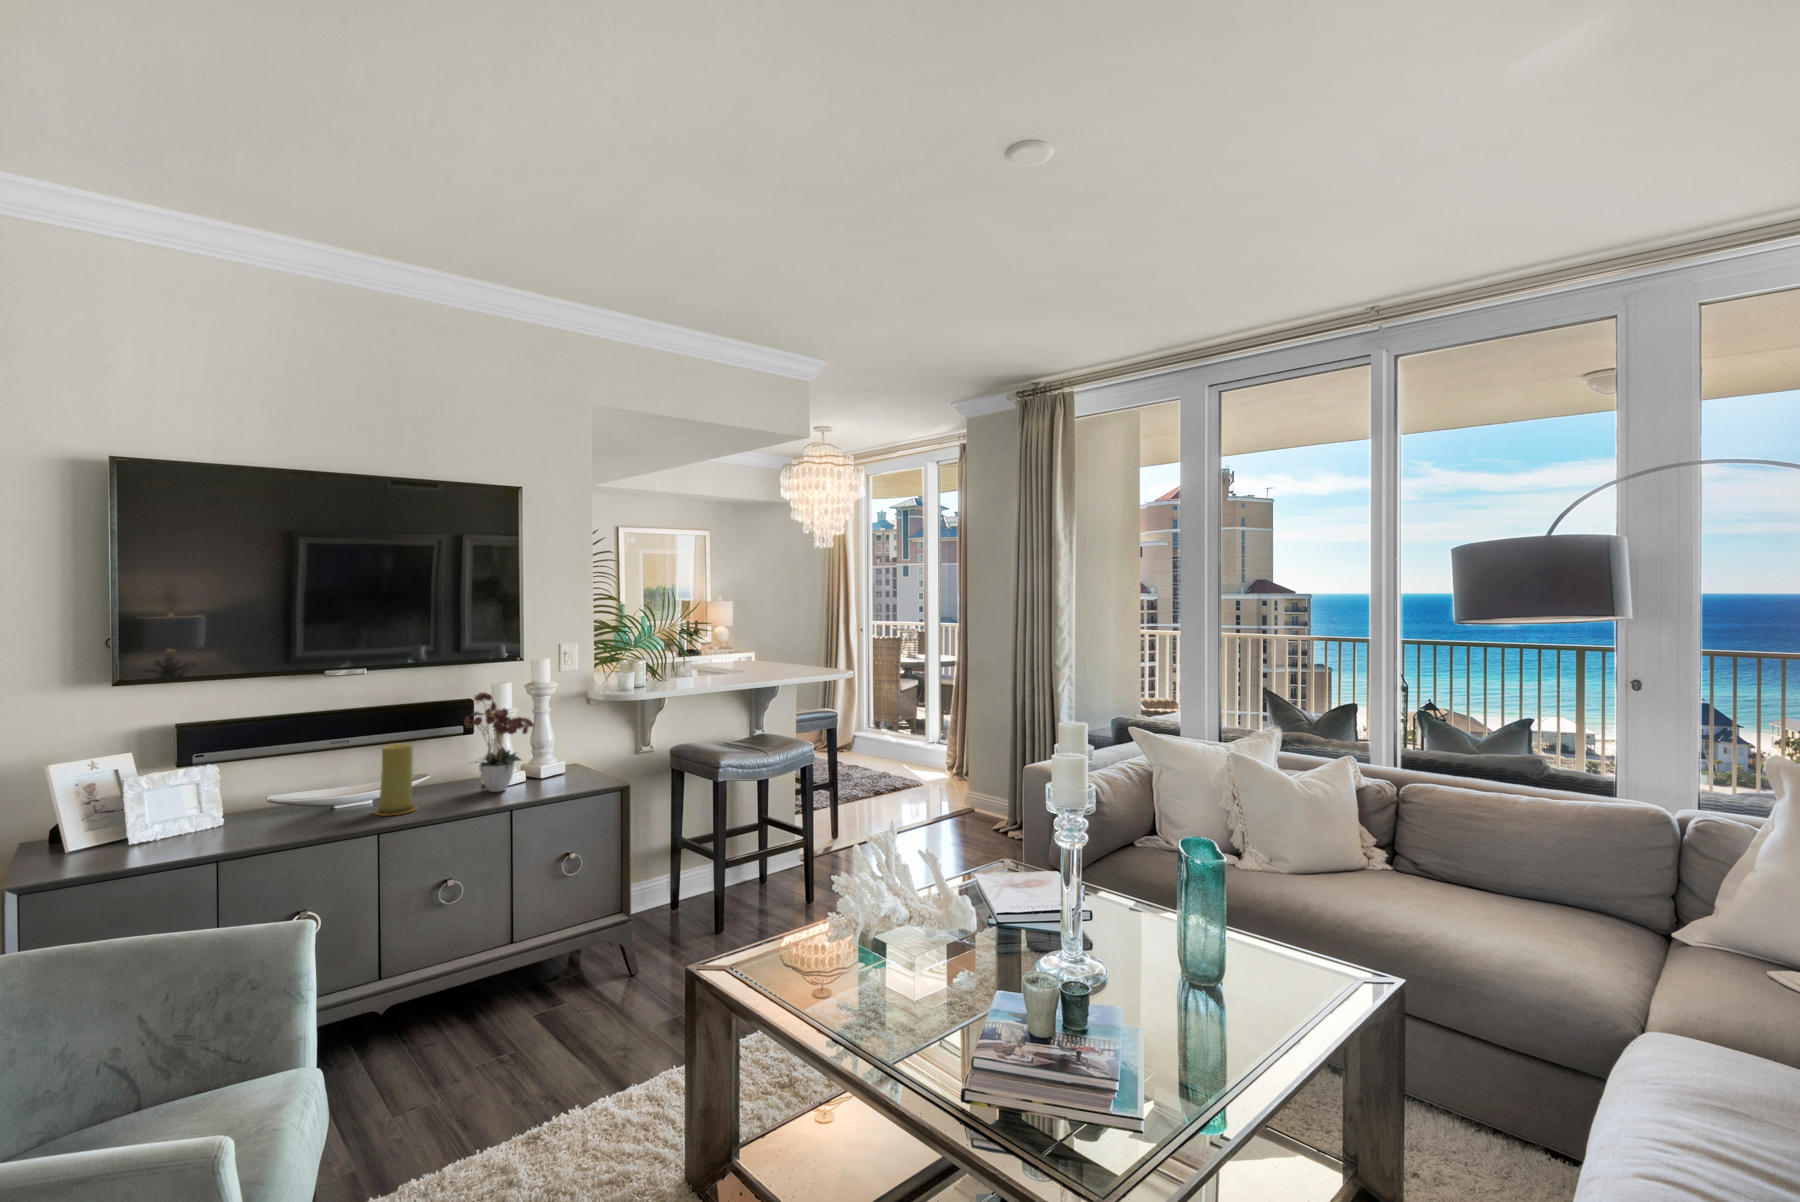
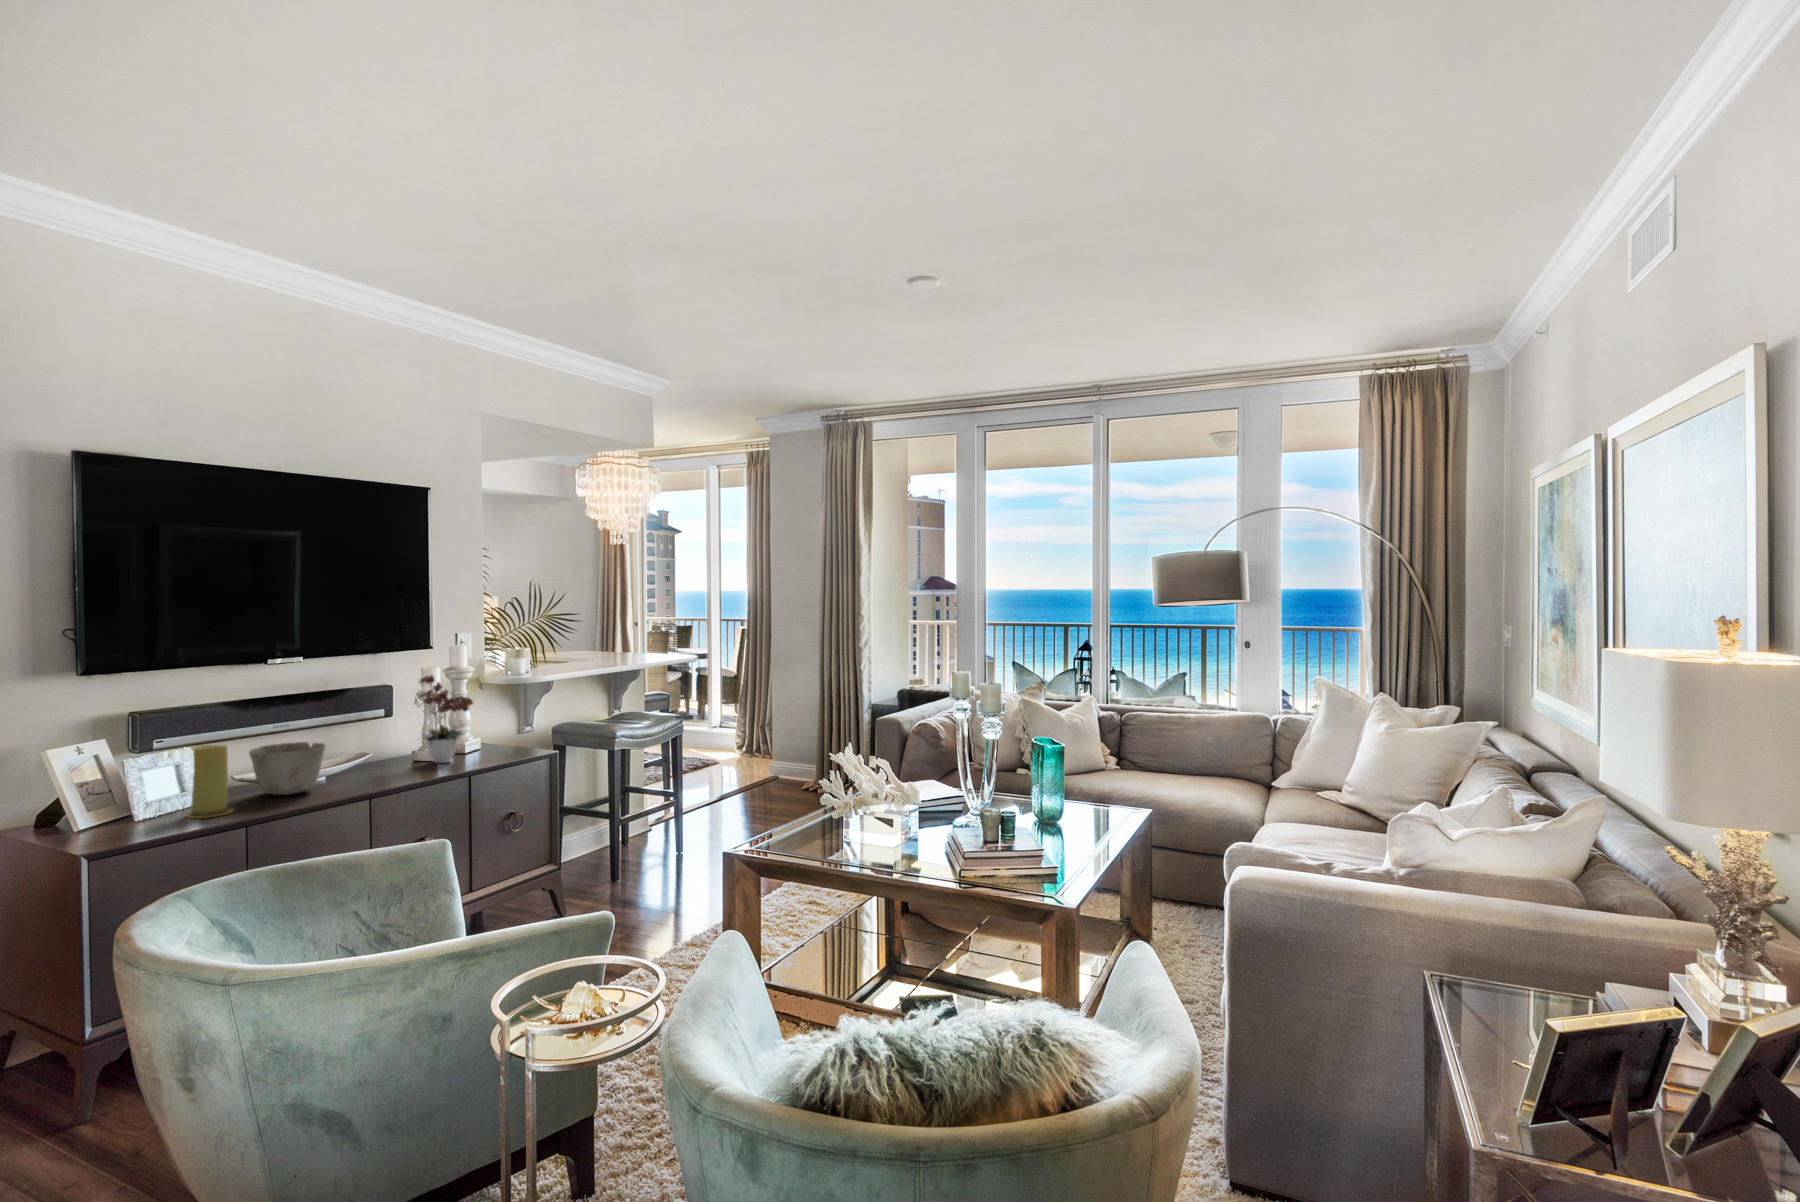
candle: present [374,744,417,815] -> present [186,745,233,818]
ceramic bowl: none [243,764,333,826] -> present [249,742,326,795]

